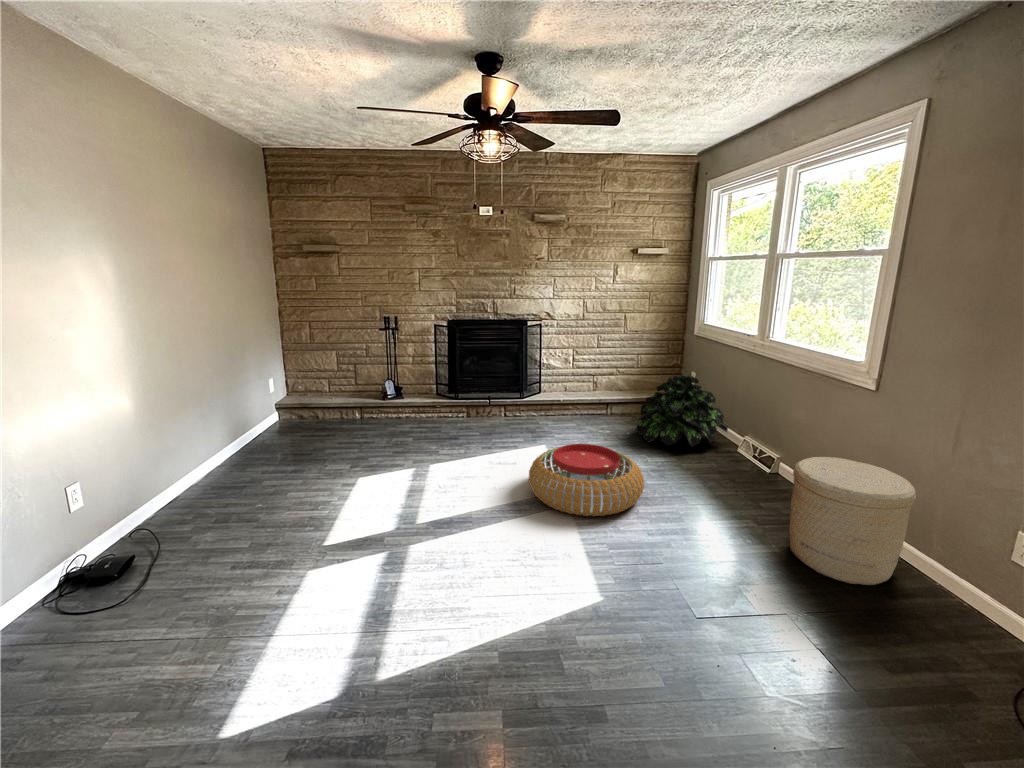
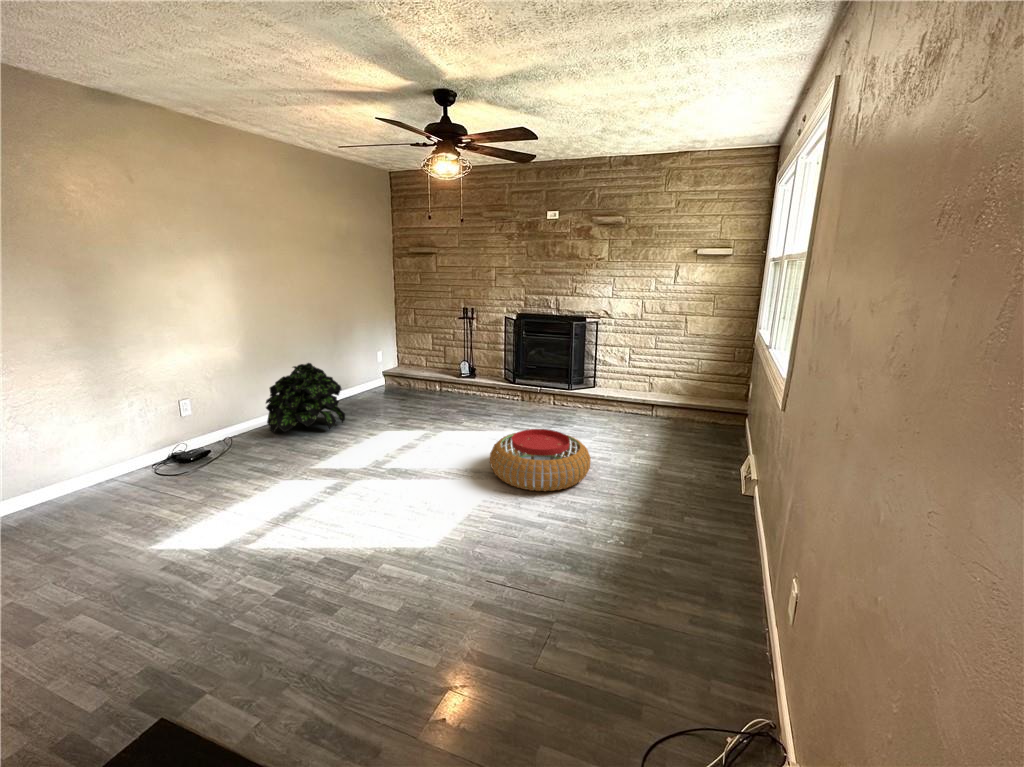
potted plant: present [636,375,728,446] -> present [266,363,345,433]
woven basket: present [789,457,916,585] -> none [655,468,765,598]

